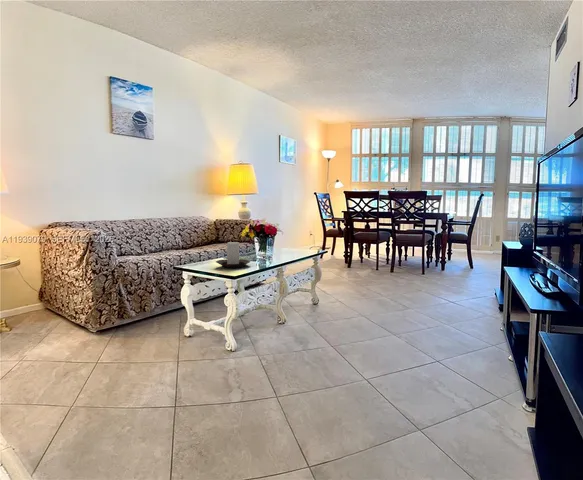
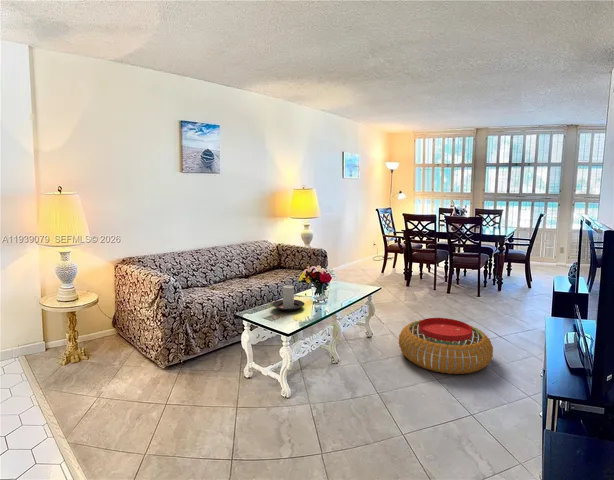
pouf: none [347,279,440,327] -> present [399,318,493,374]

